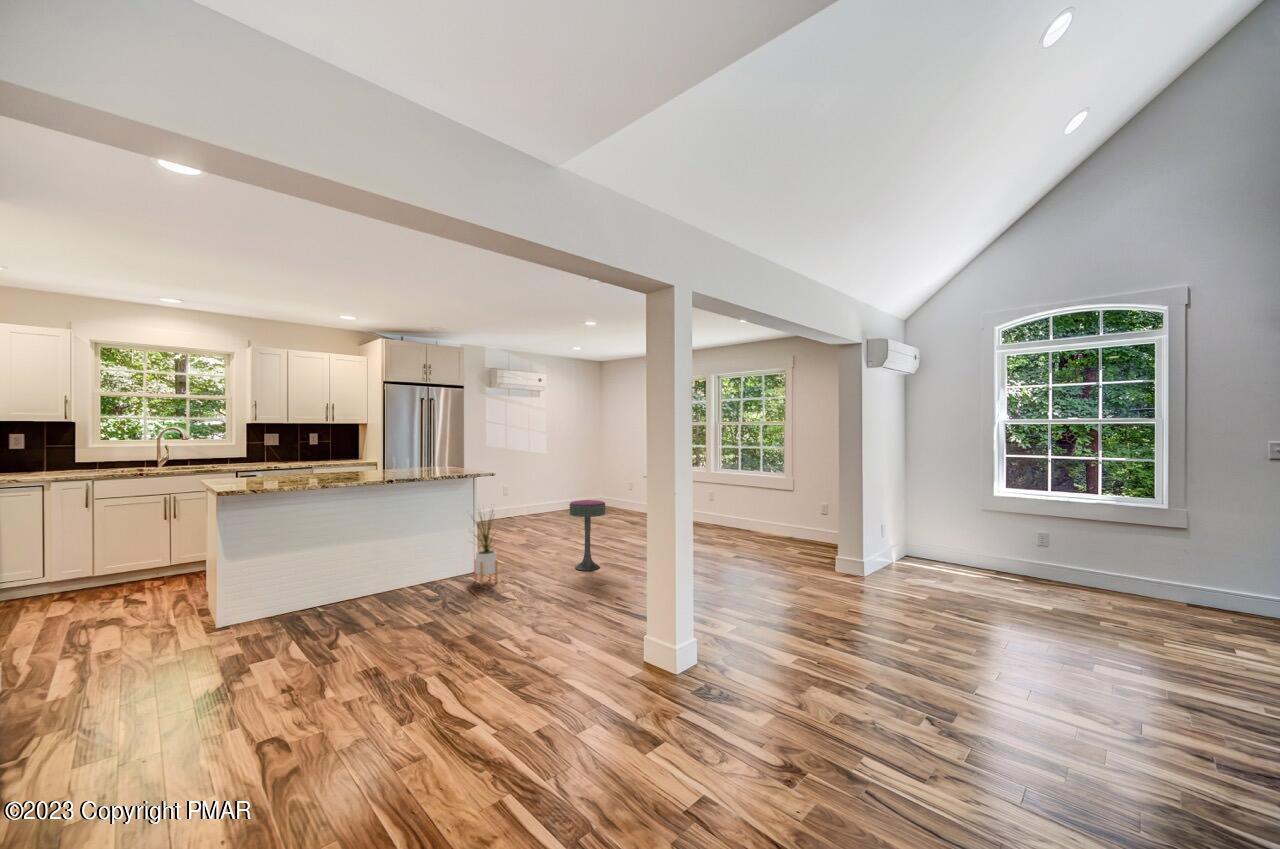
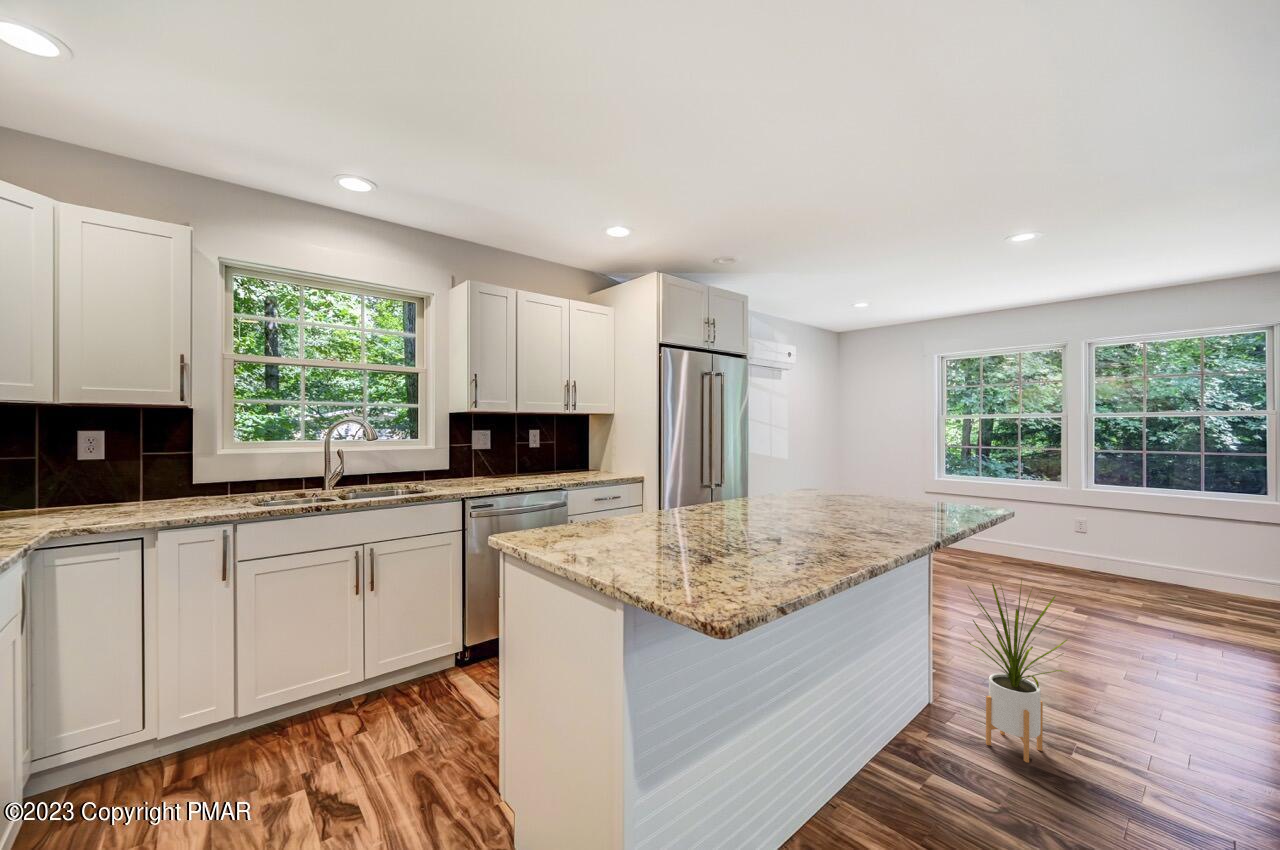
bar stool: present [569,500,605,571] -> none [1087,560,1184,708]

